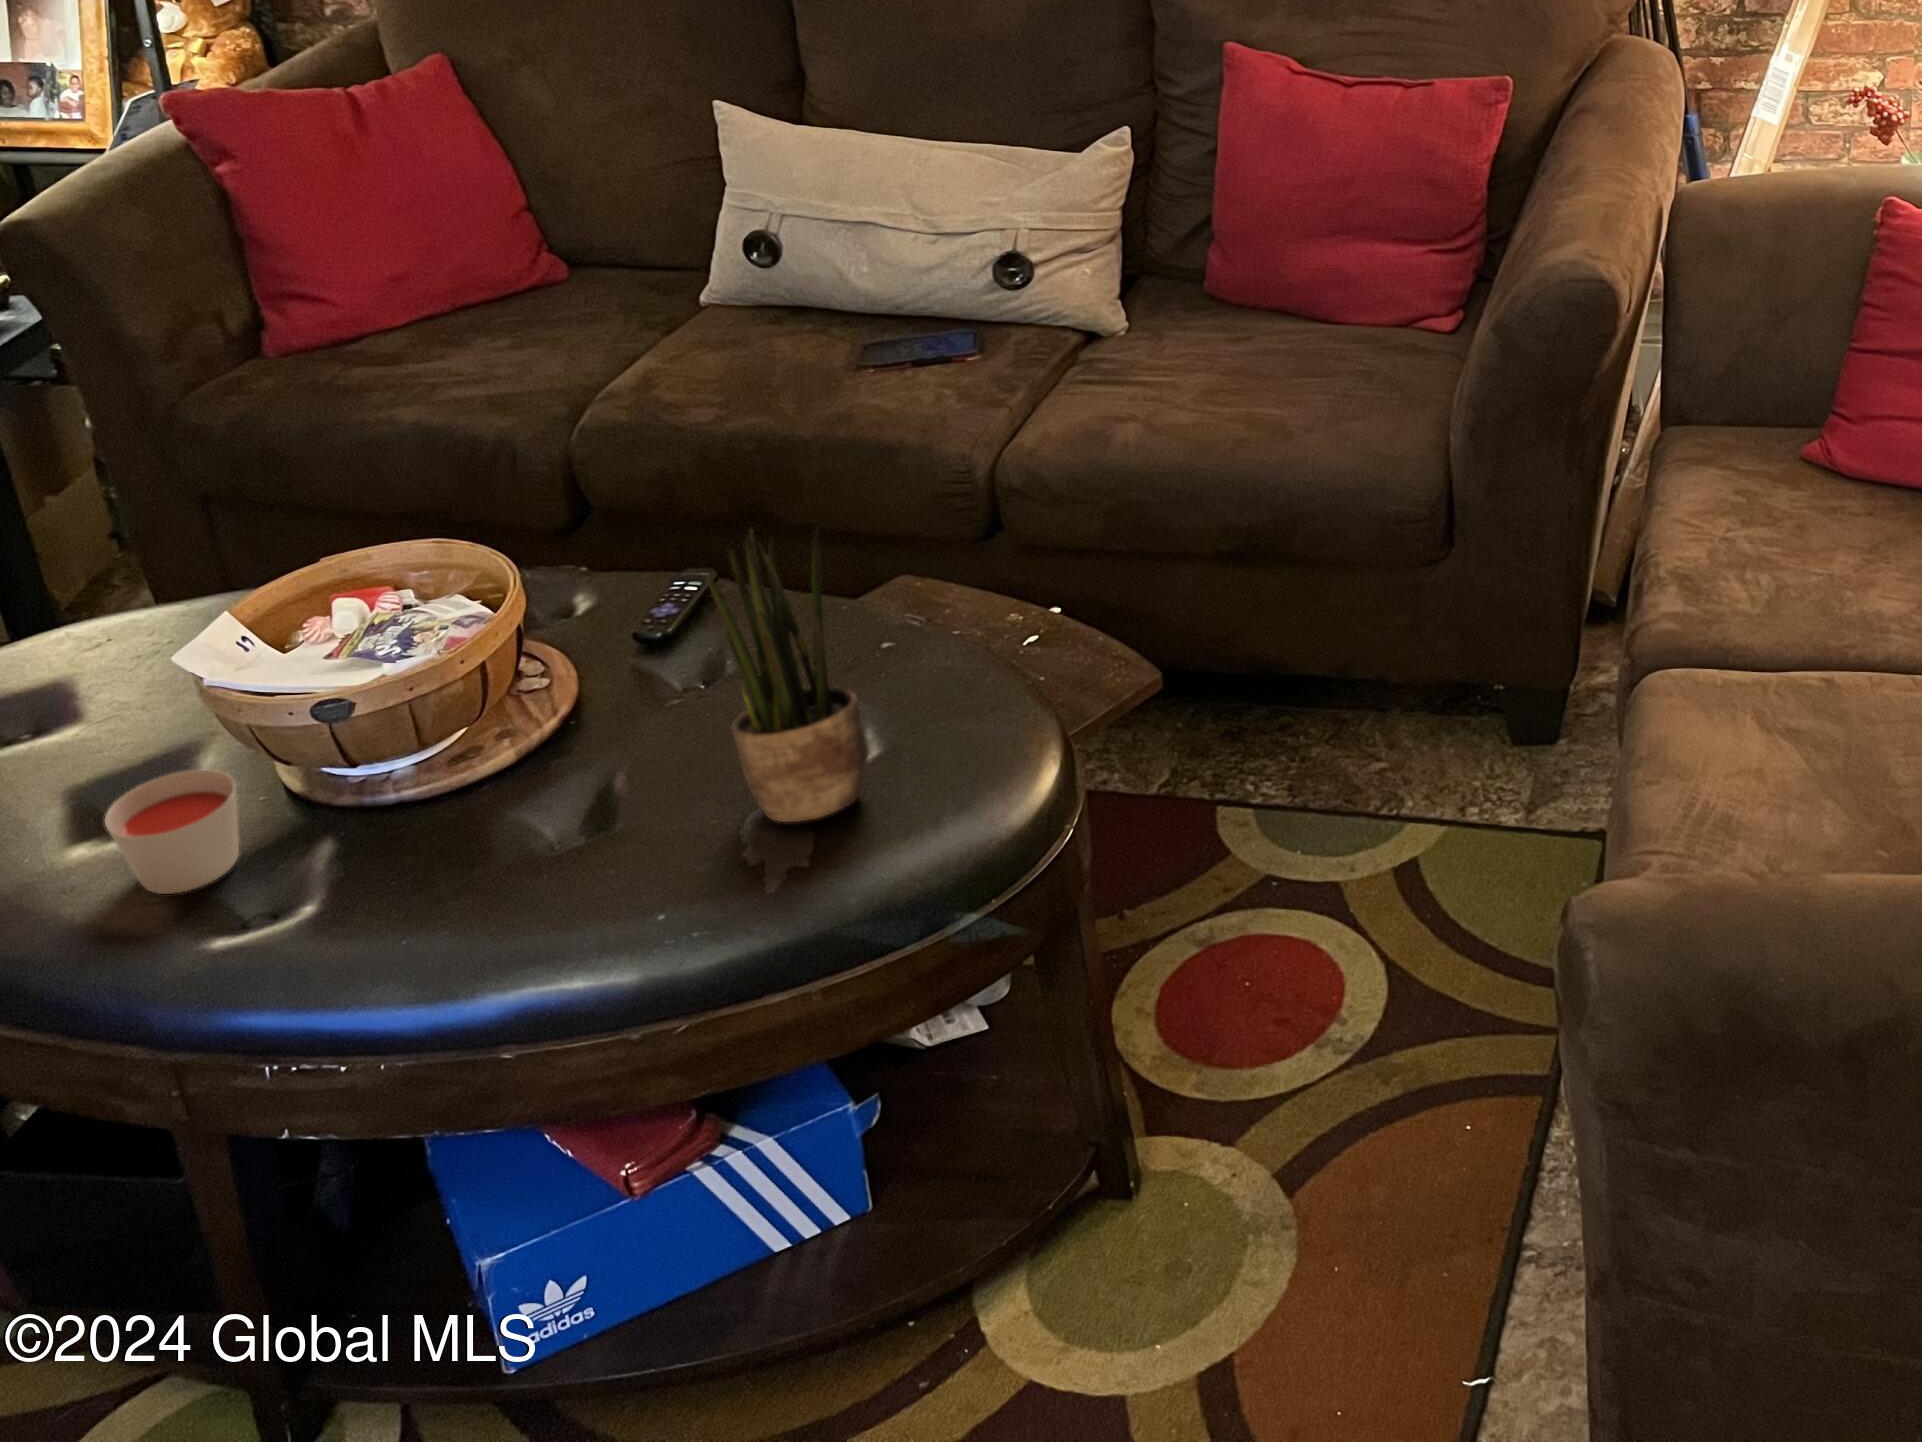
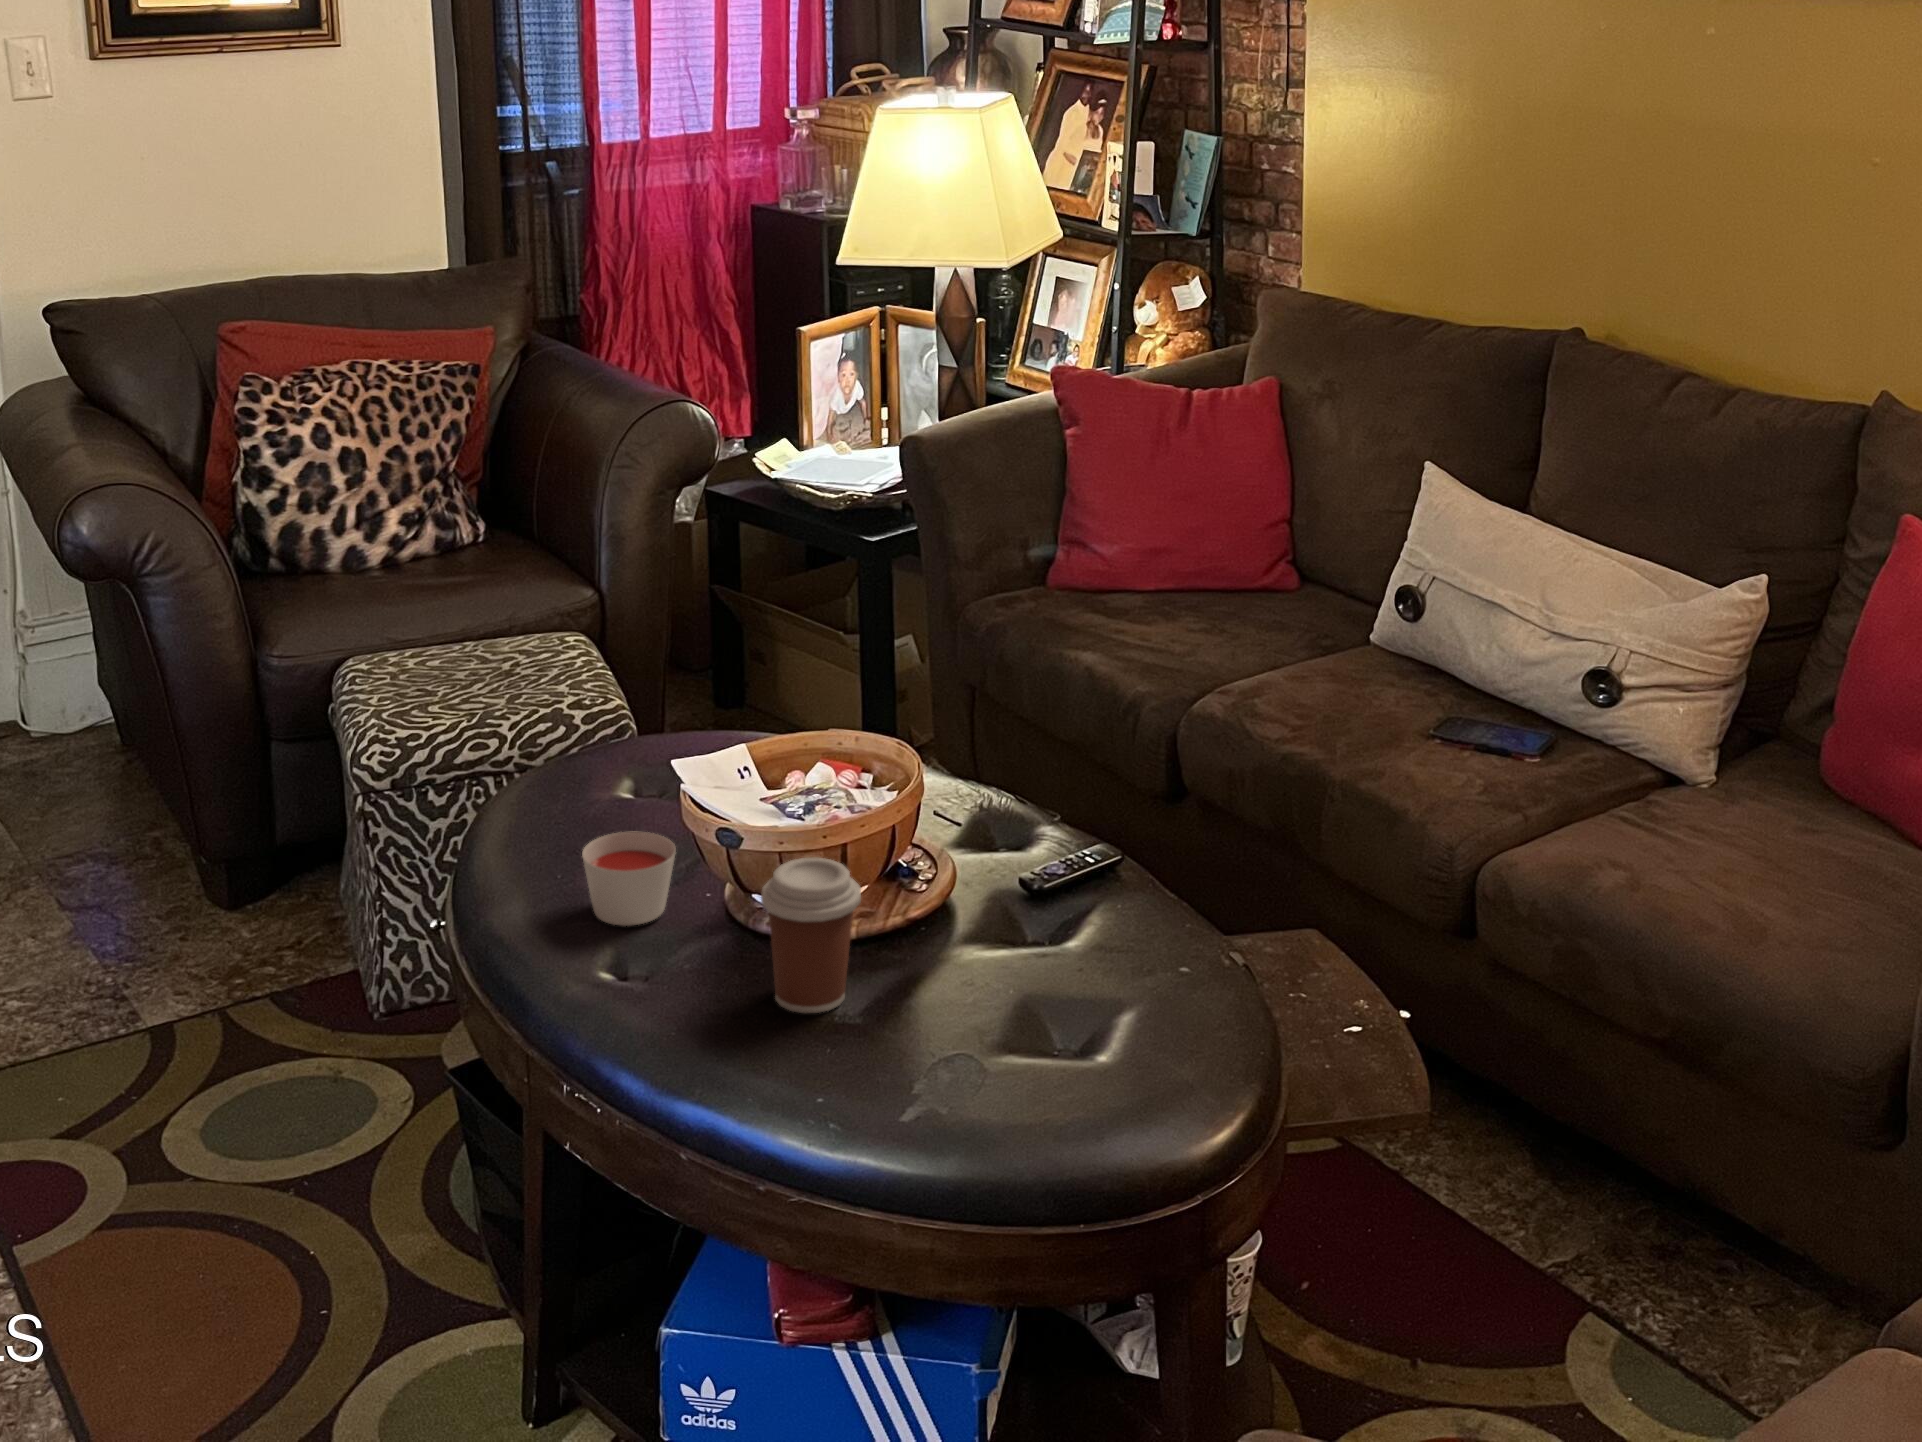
potted plant: present [707,529,866,822] -> none [994,784,1116,1074]
coffee cup: none [417,705,548,881] -> present [761,858,861,1013]

